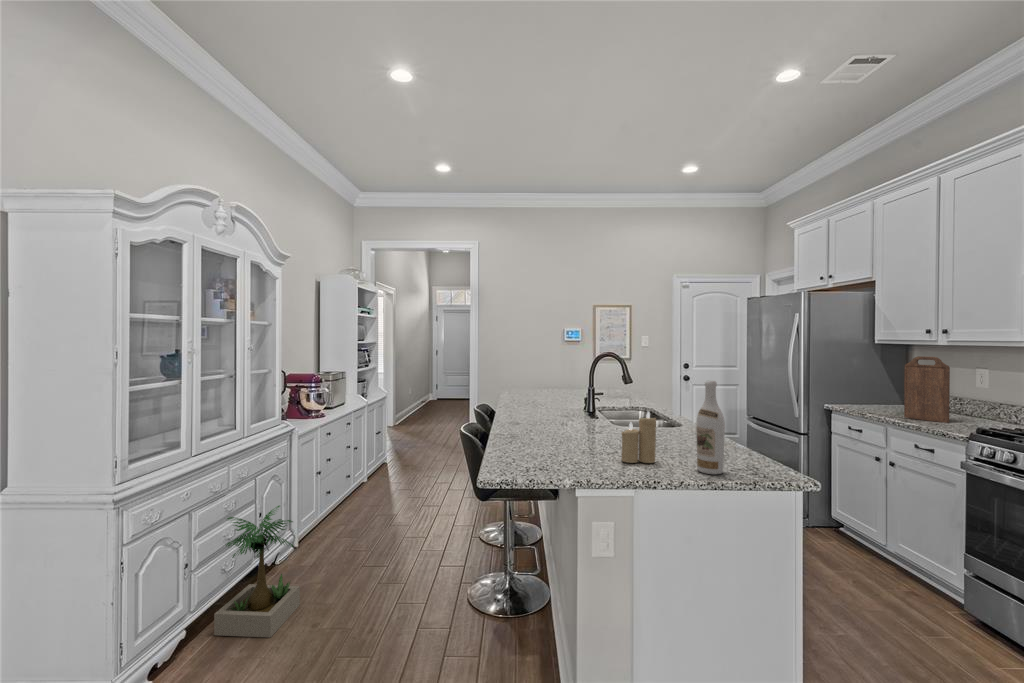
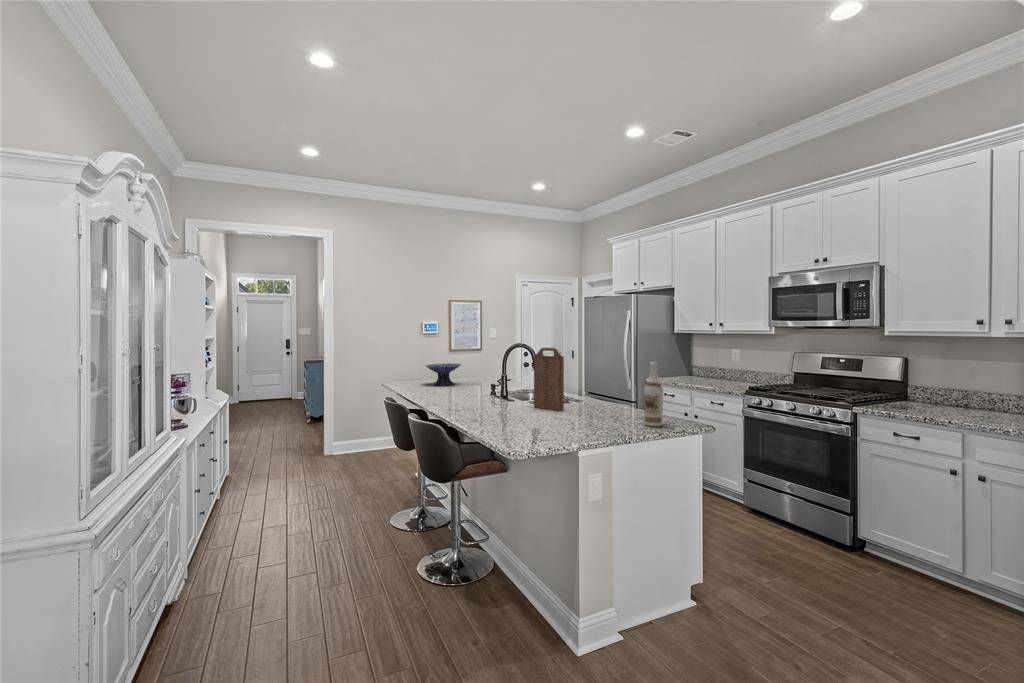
cutting board: present [904,356,950,423] -> present [534,348,564,411]
decorative bowl: none [531,373,570,397] -> present [425,364,461,386]
candle: present [621,412,656,463] -> none [591,386,614,426]
potted plant: present [214,506,300,638] -> none [158,516,268,670]

